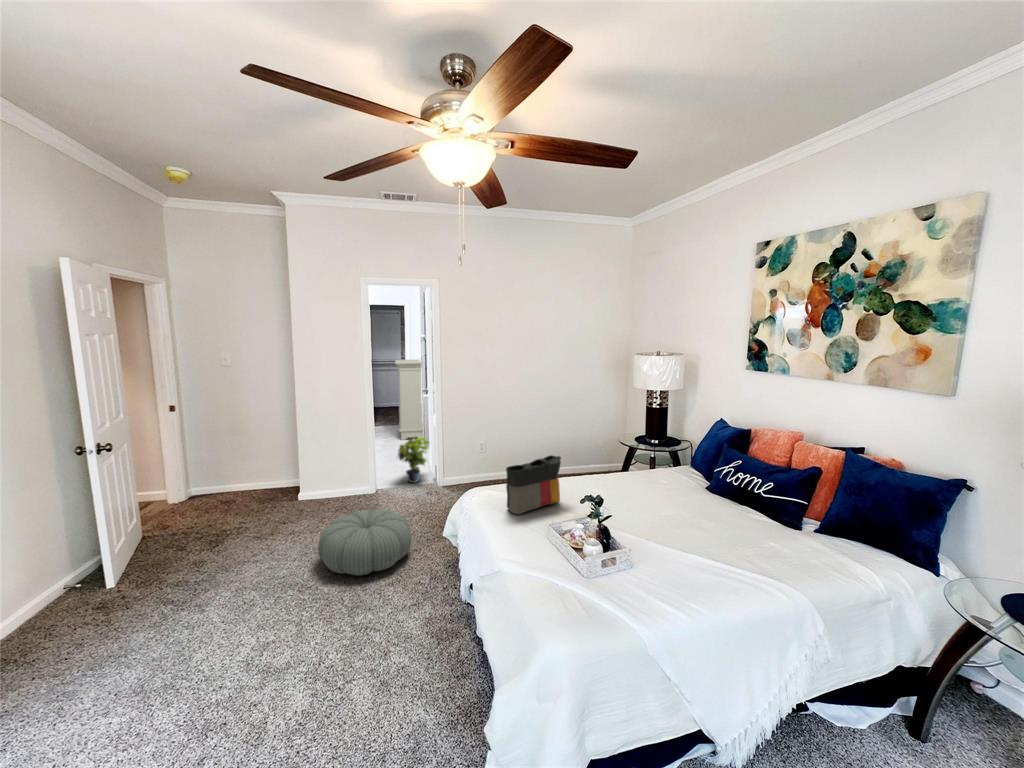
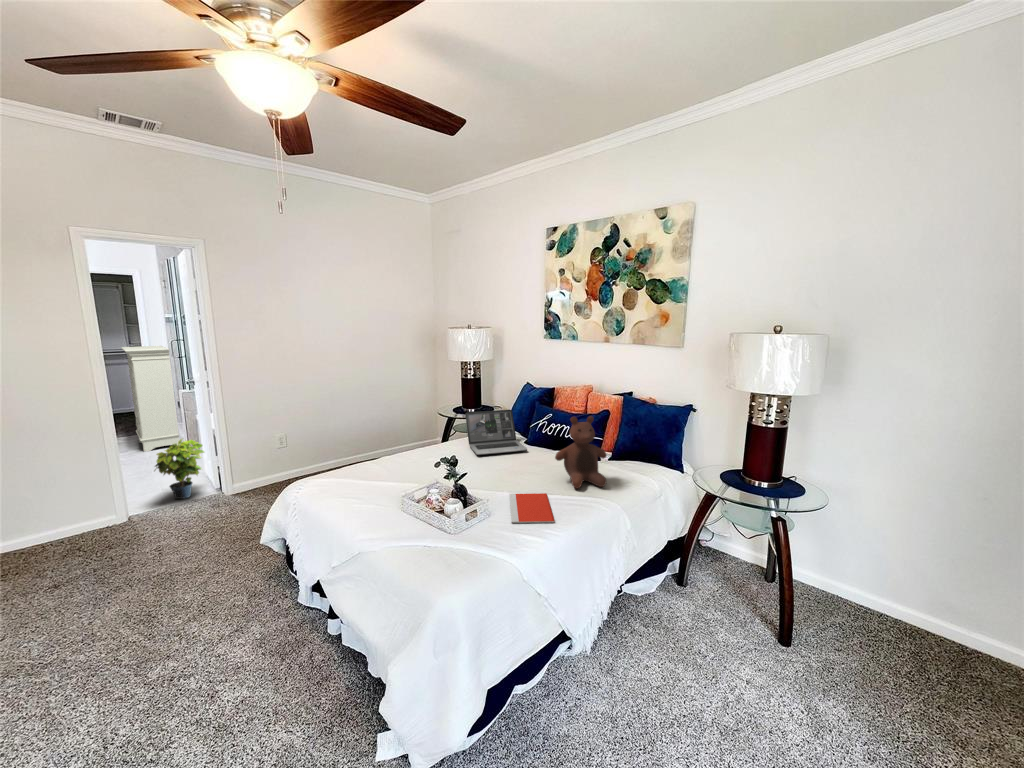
laptop: none [640,446,705,498] -> present [465,410,527,455]
tote bag: present [506,455,561,514] -> none [342,429,401,495]
stuffed bear: none [728,472,802,567] -> present [555,416,606,489]
pouf: present [318,509,412,576] -> none [53,533,209,630]
notebook: none [652,547,708,597] -> present [510,493,555,523]

